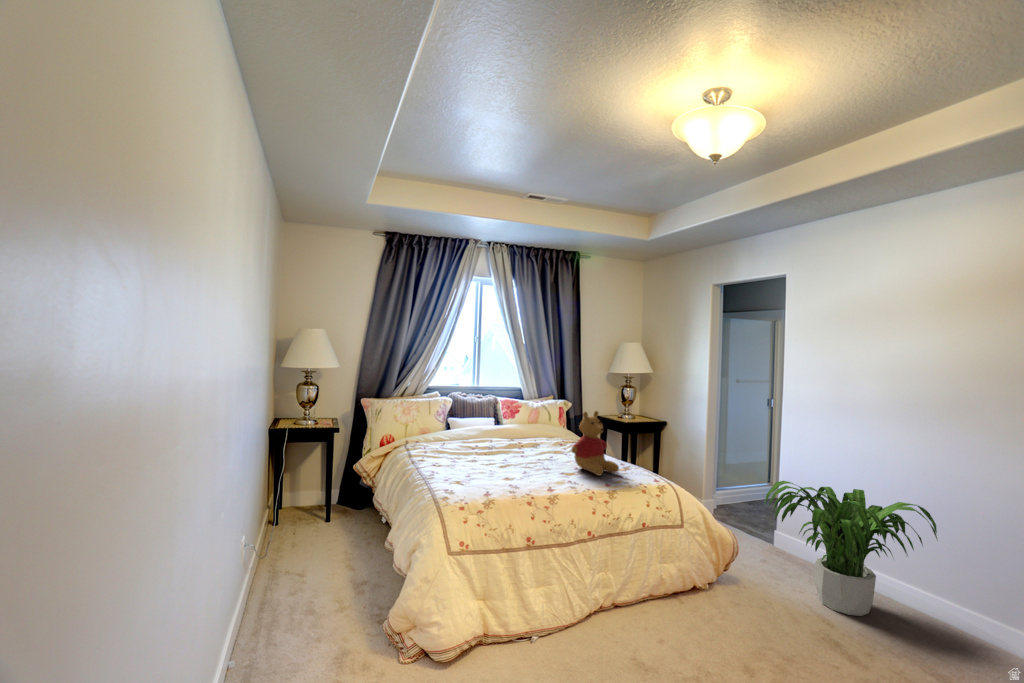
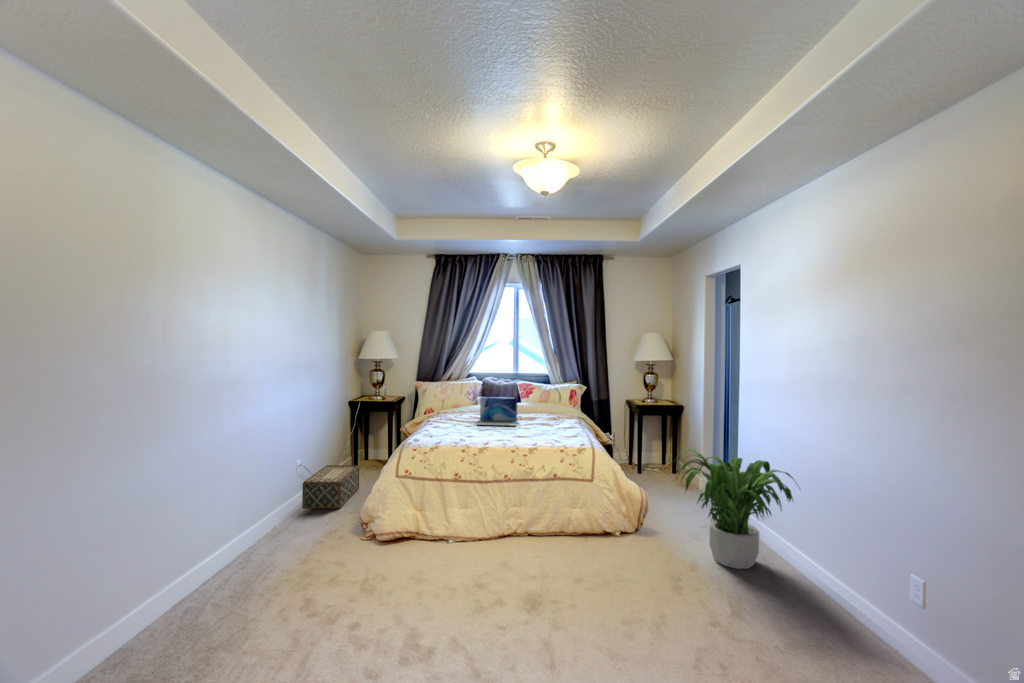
stuffed bear: present [571,411,619,476] -> none [526,388,563,439]
laptop: none [483,421,539,459] -> present [478,397,517,426]
woven basket: none [249,528,316,614] -> present [302,465,359,509]

